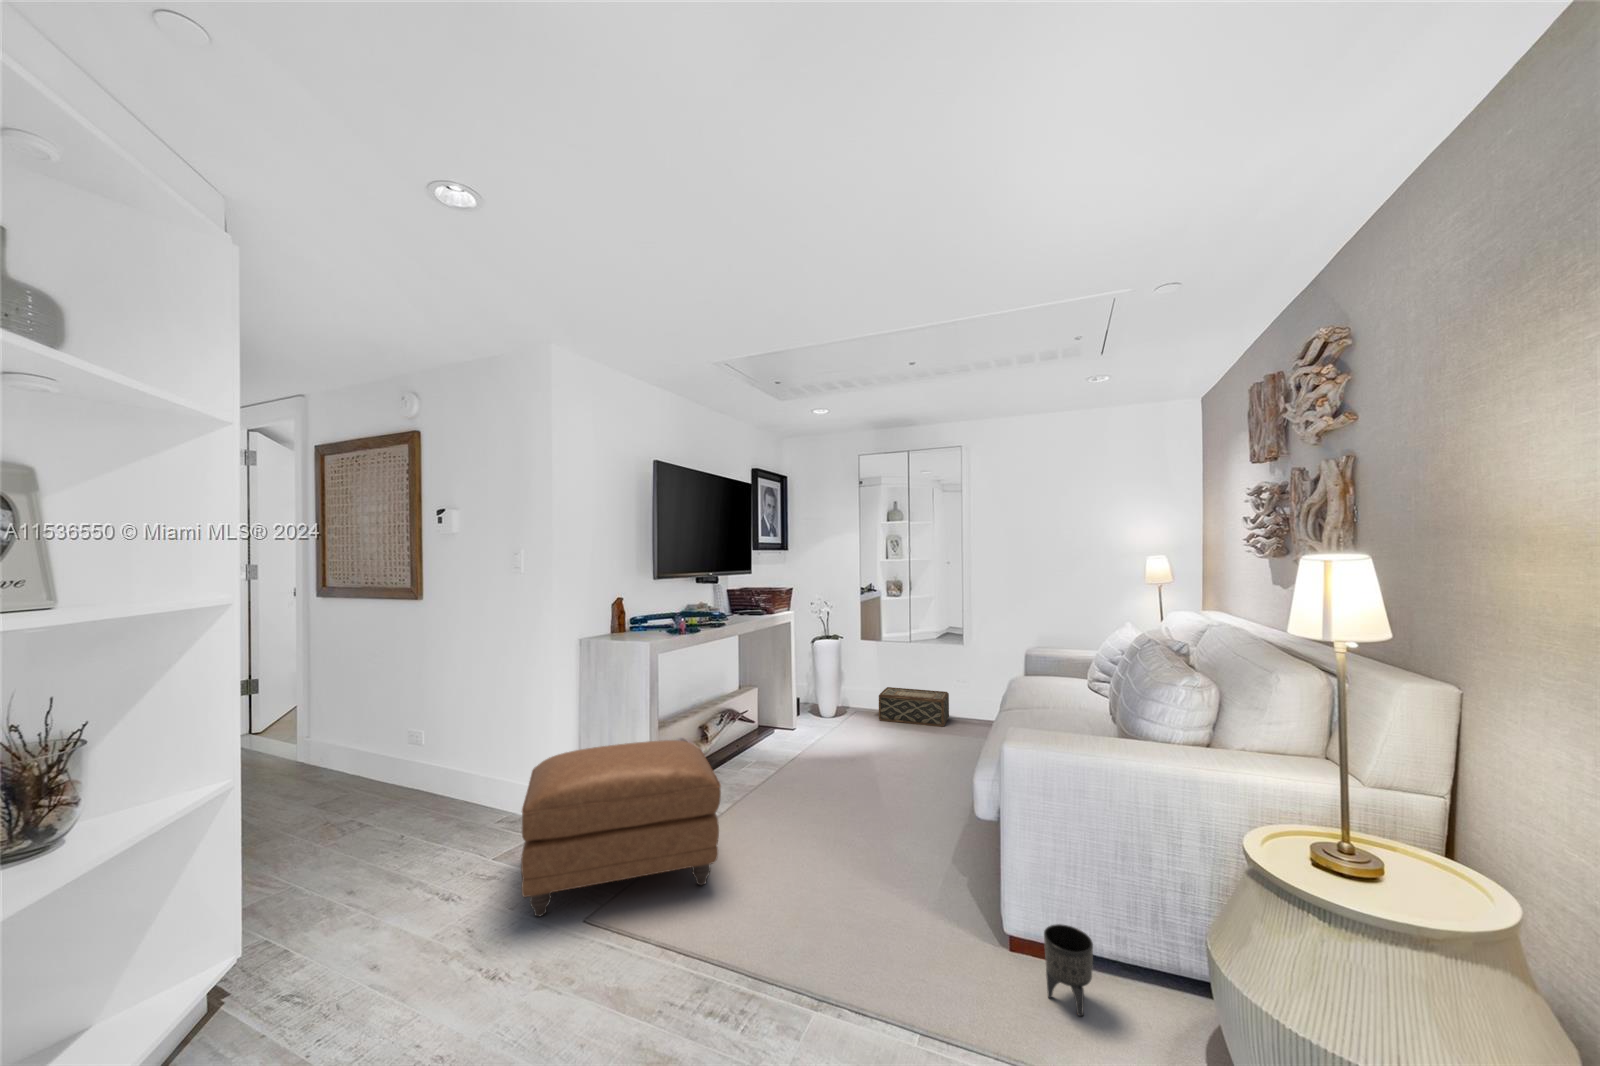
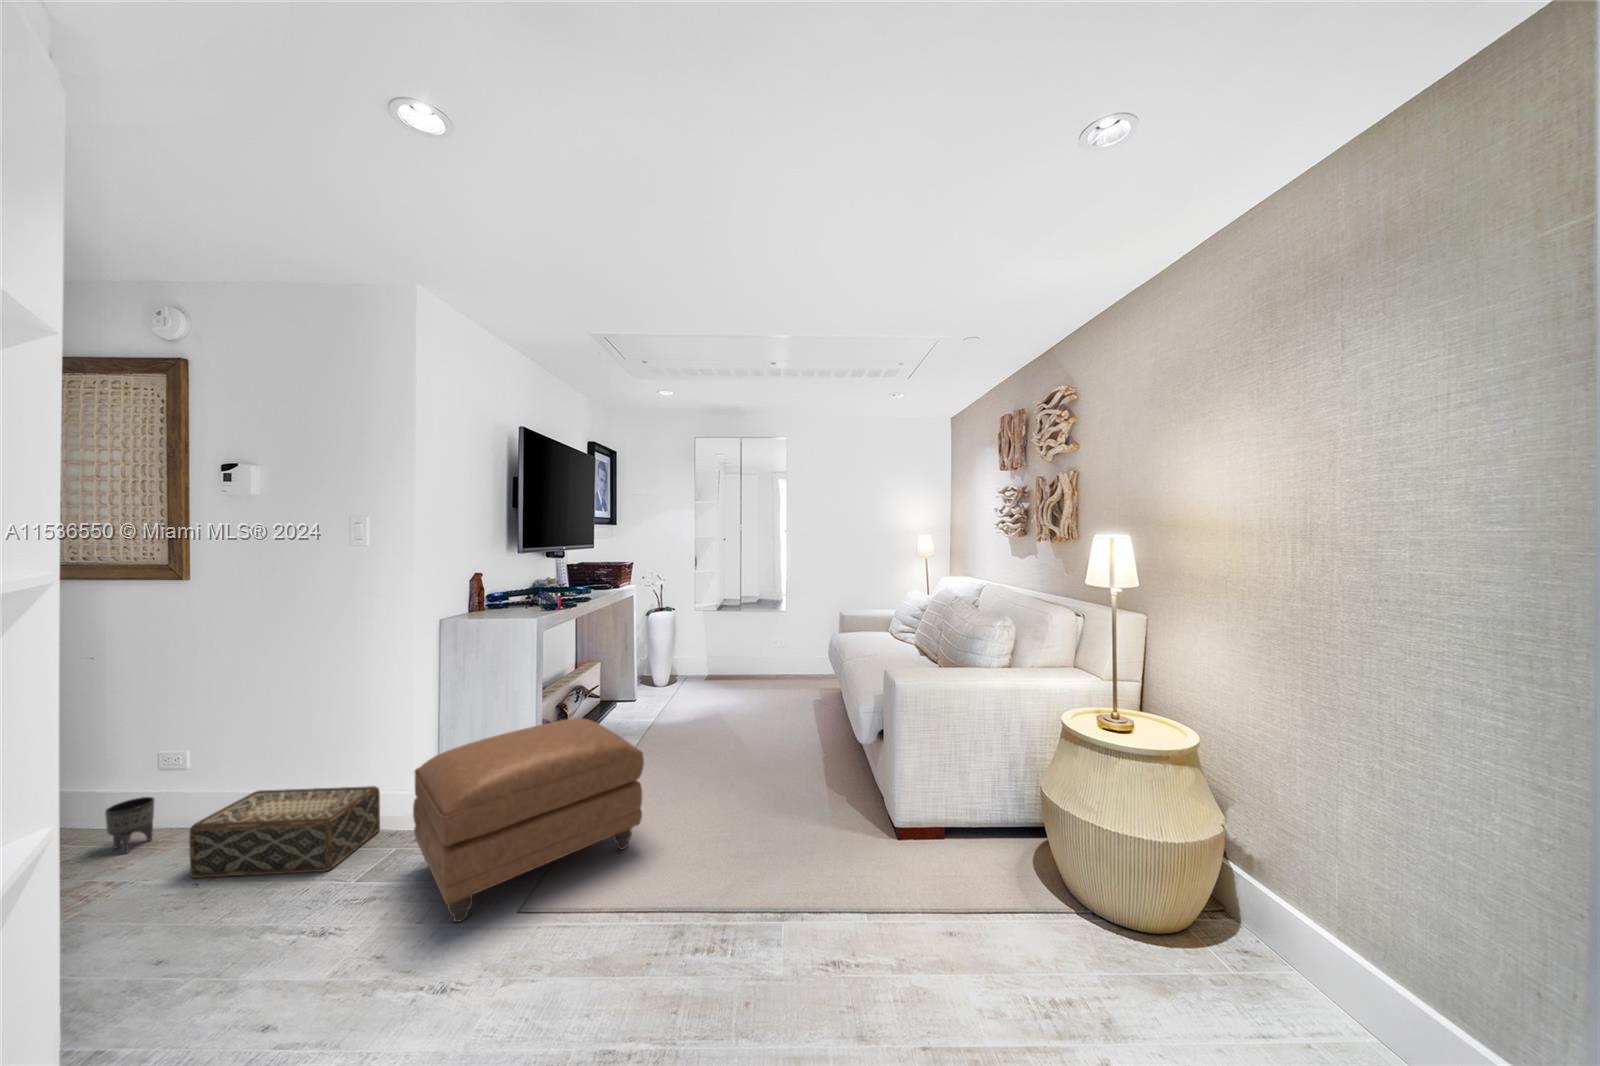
woven basket: present [879,687,949,727] -> present [189,786,380,878]
planter: present [1044,924,1093,1016] -> present [105,797,155,854]

